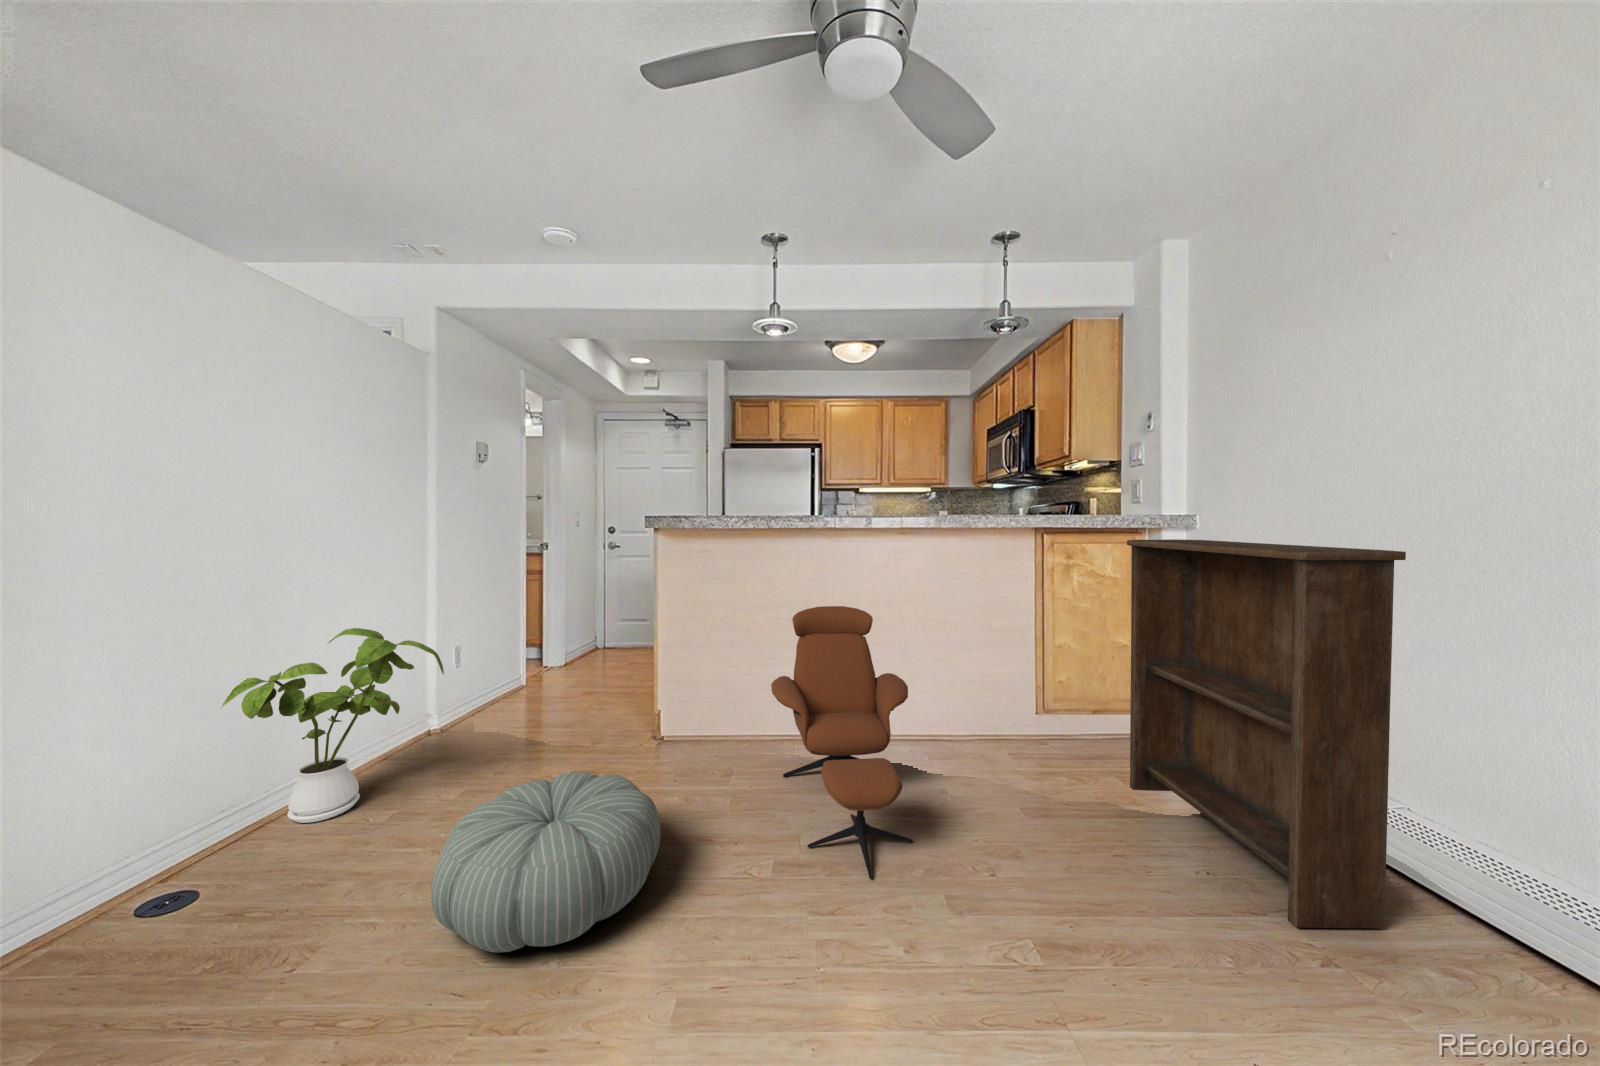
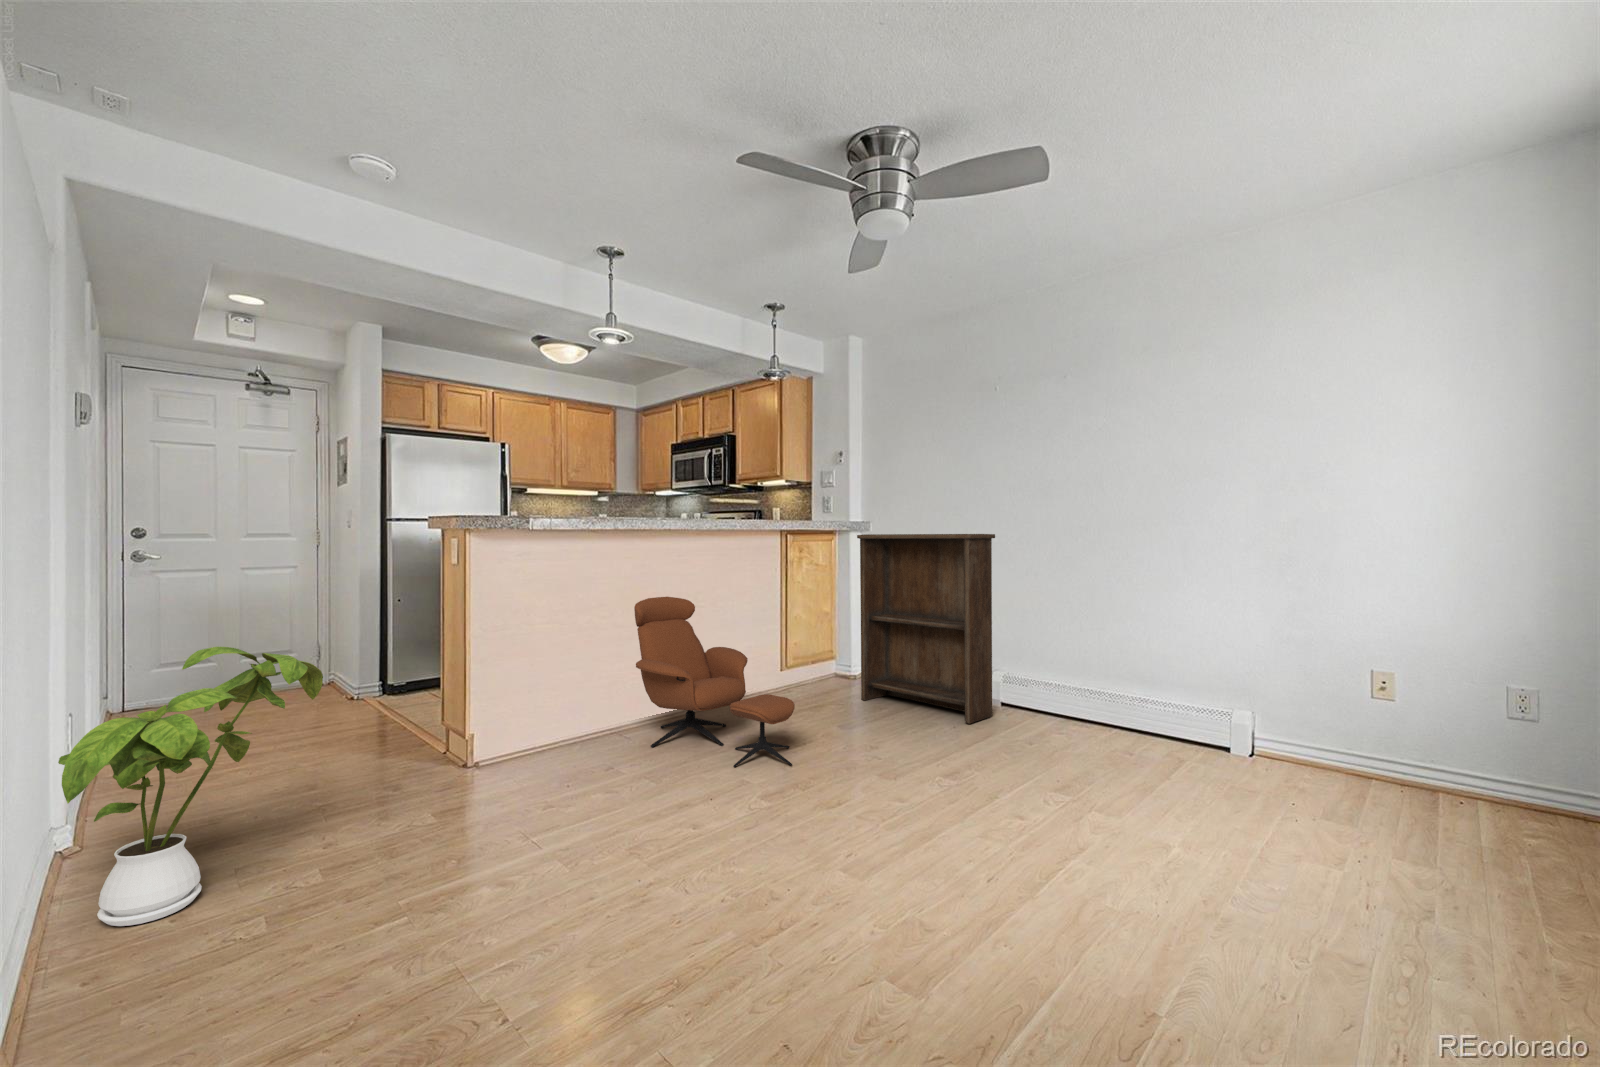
pouf: present [431,772,661,953] -> none [502,742,688,867]

